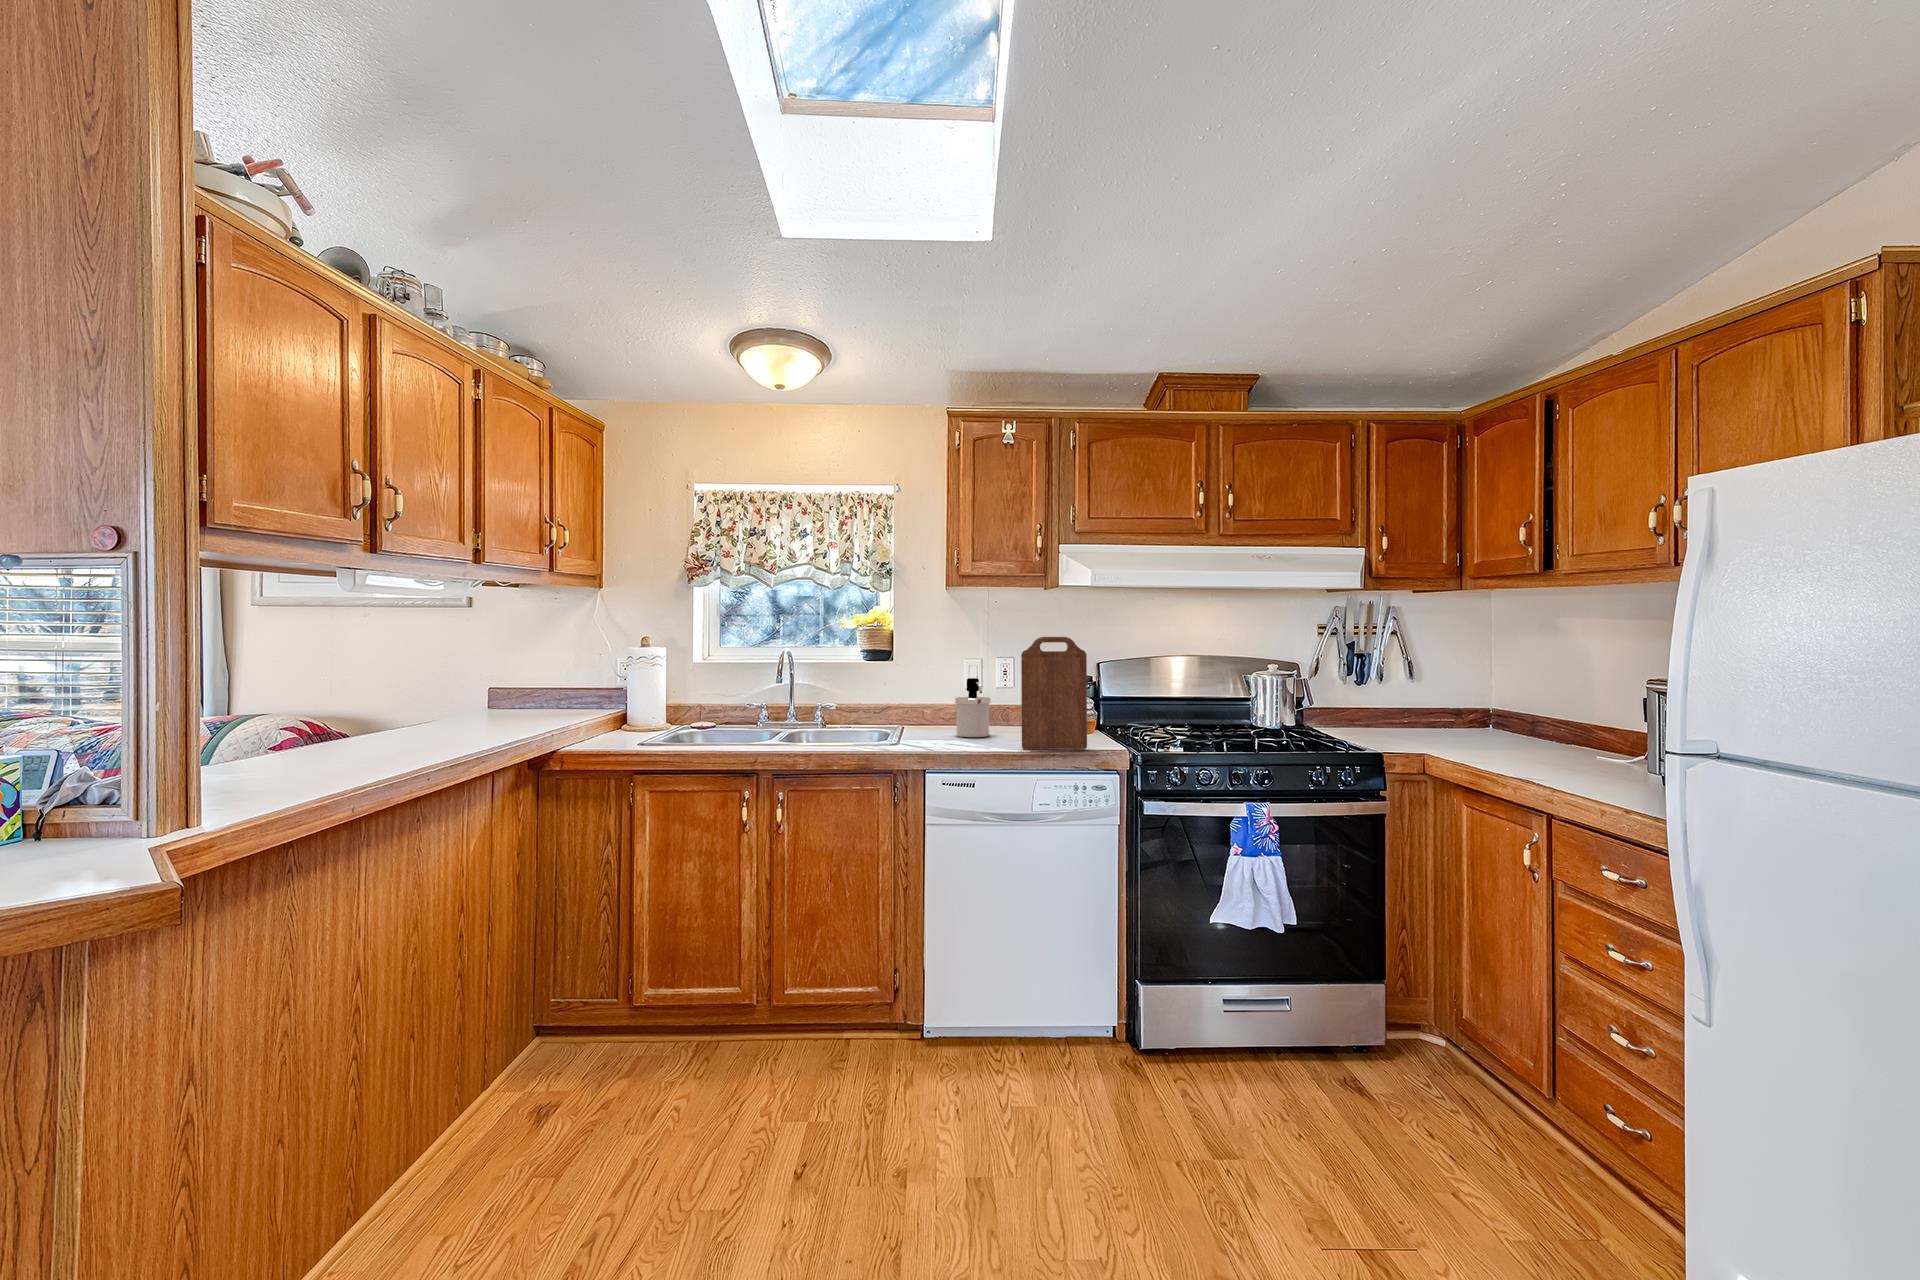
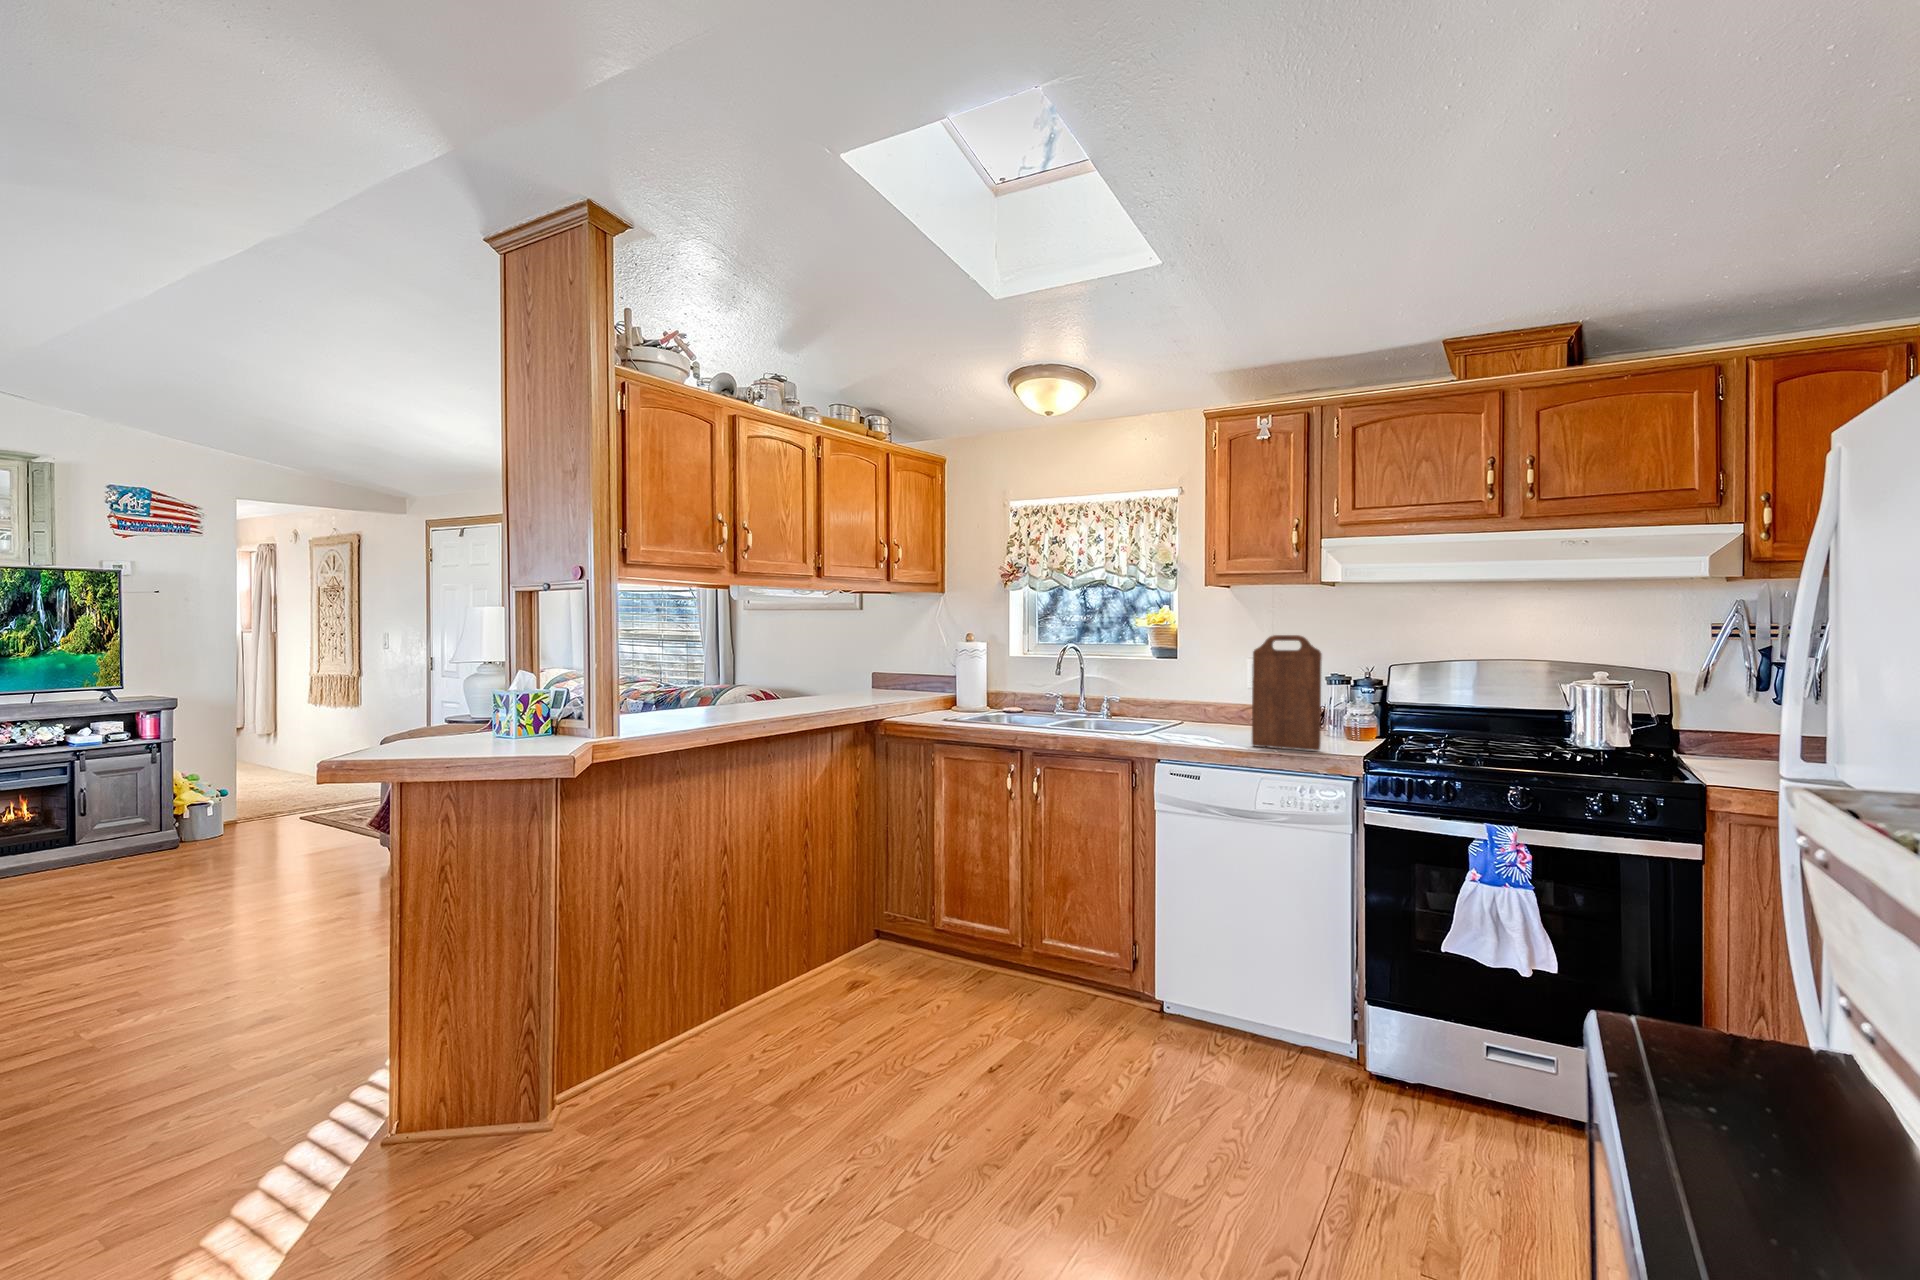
soap dispenser: present [955,678,990,737] -> none [1212,676,1249,734]

